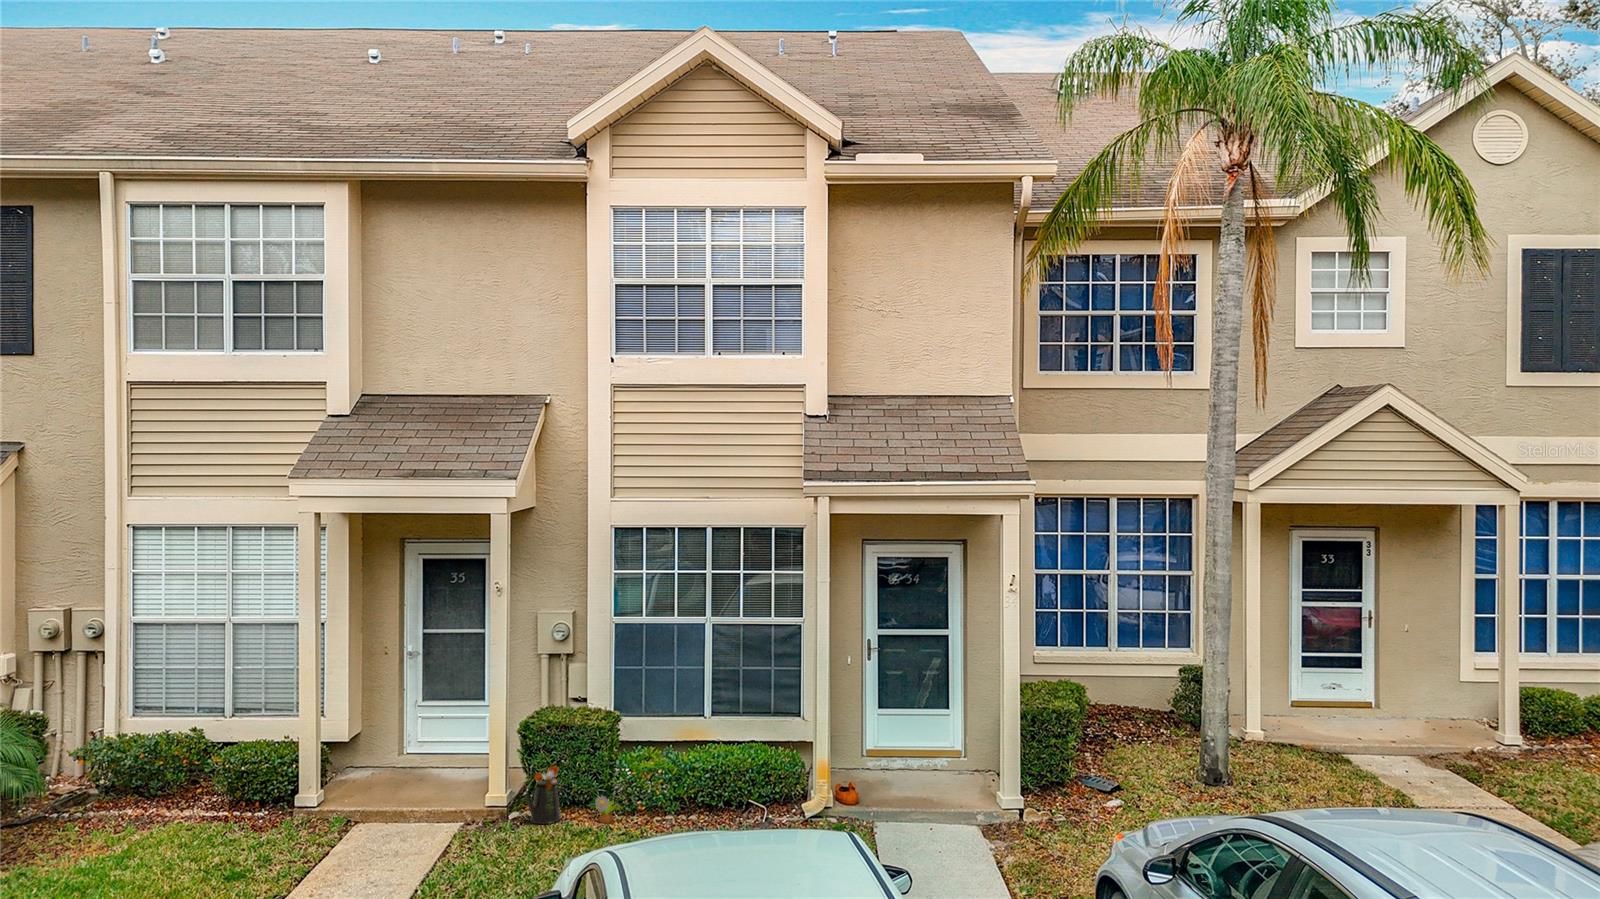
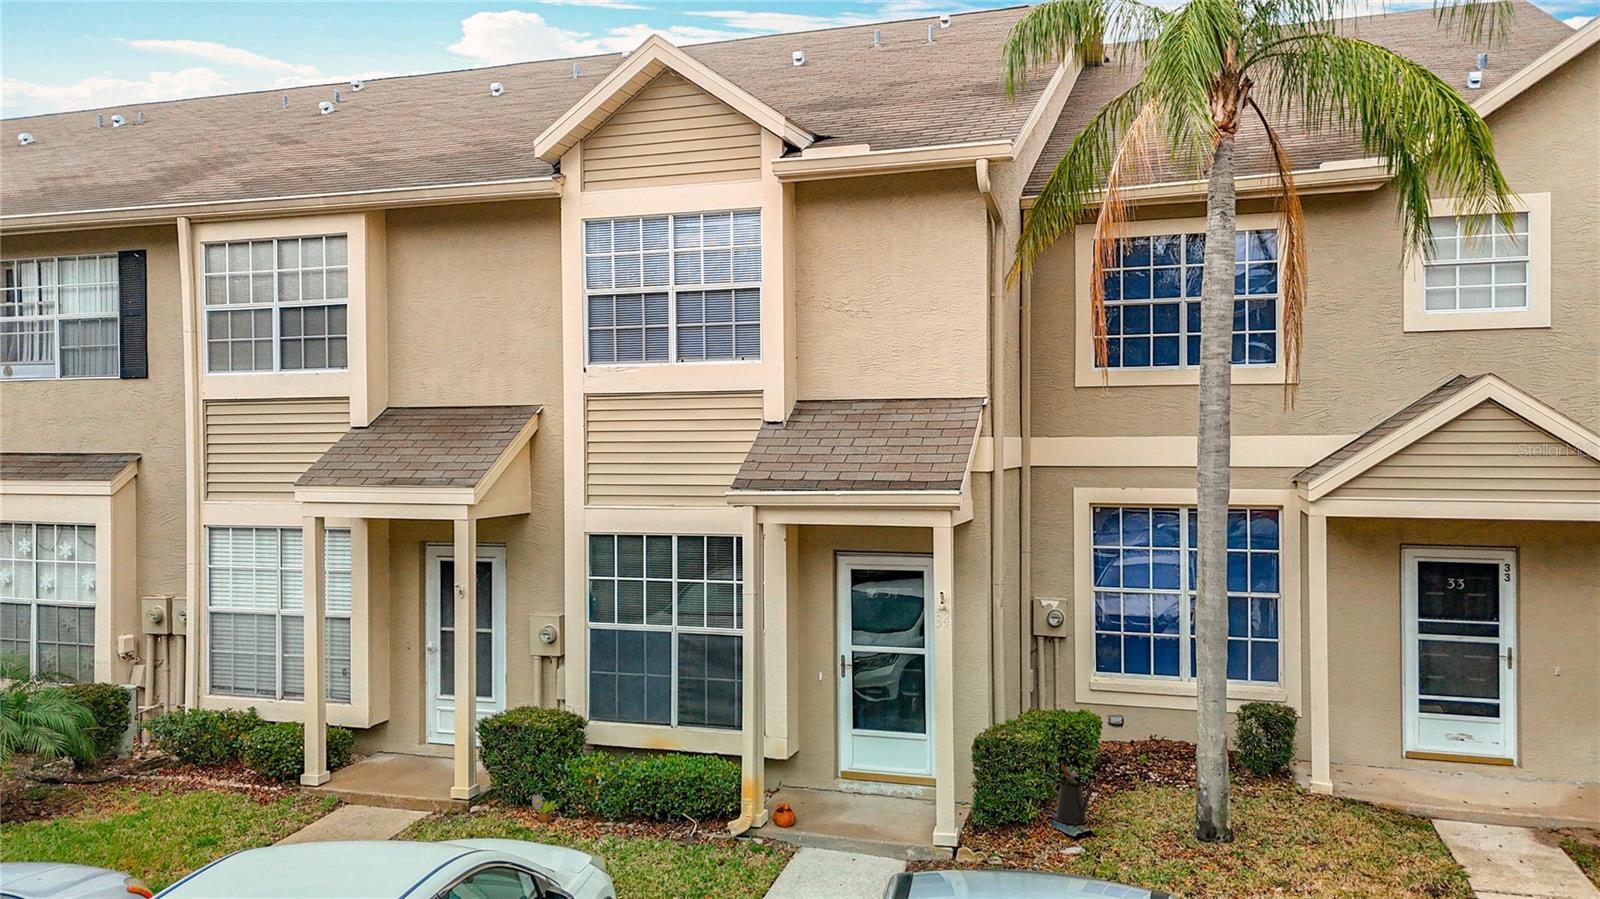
watering can: present [525,766,563,824] -> present [1054,765,1091,824]

